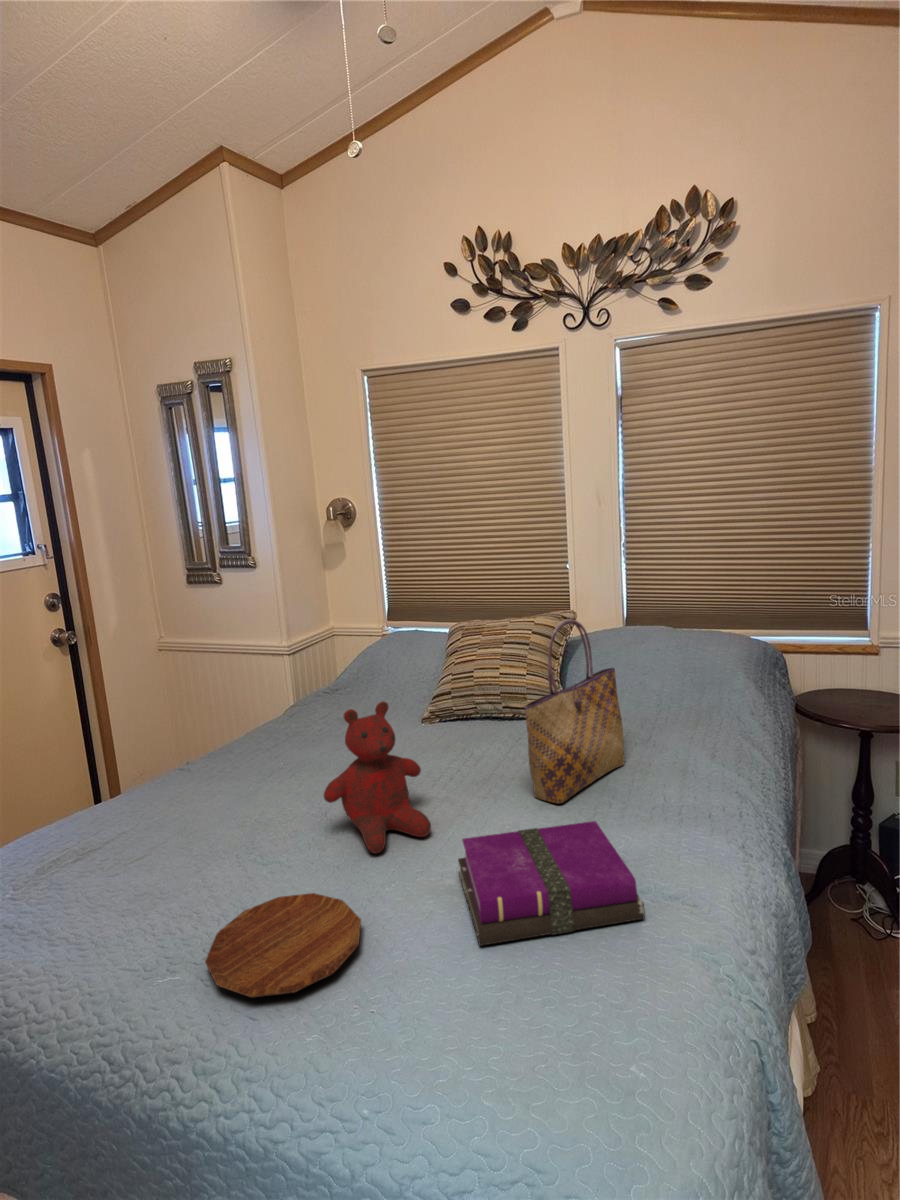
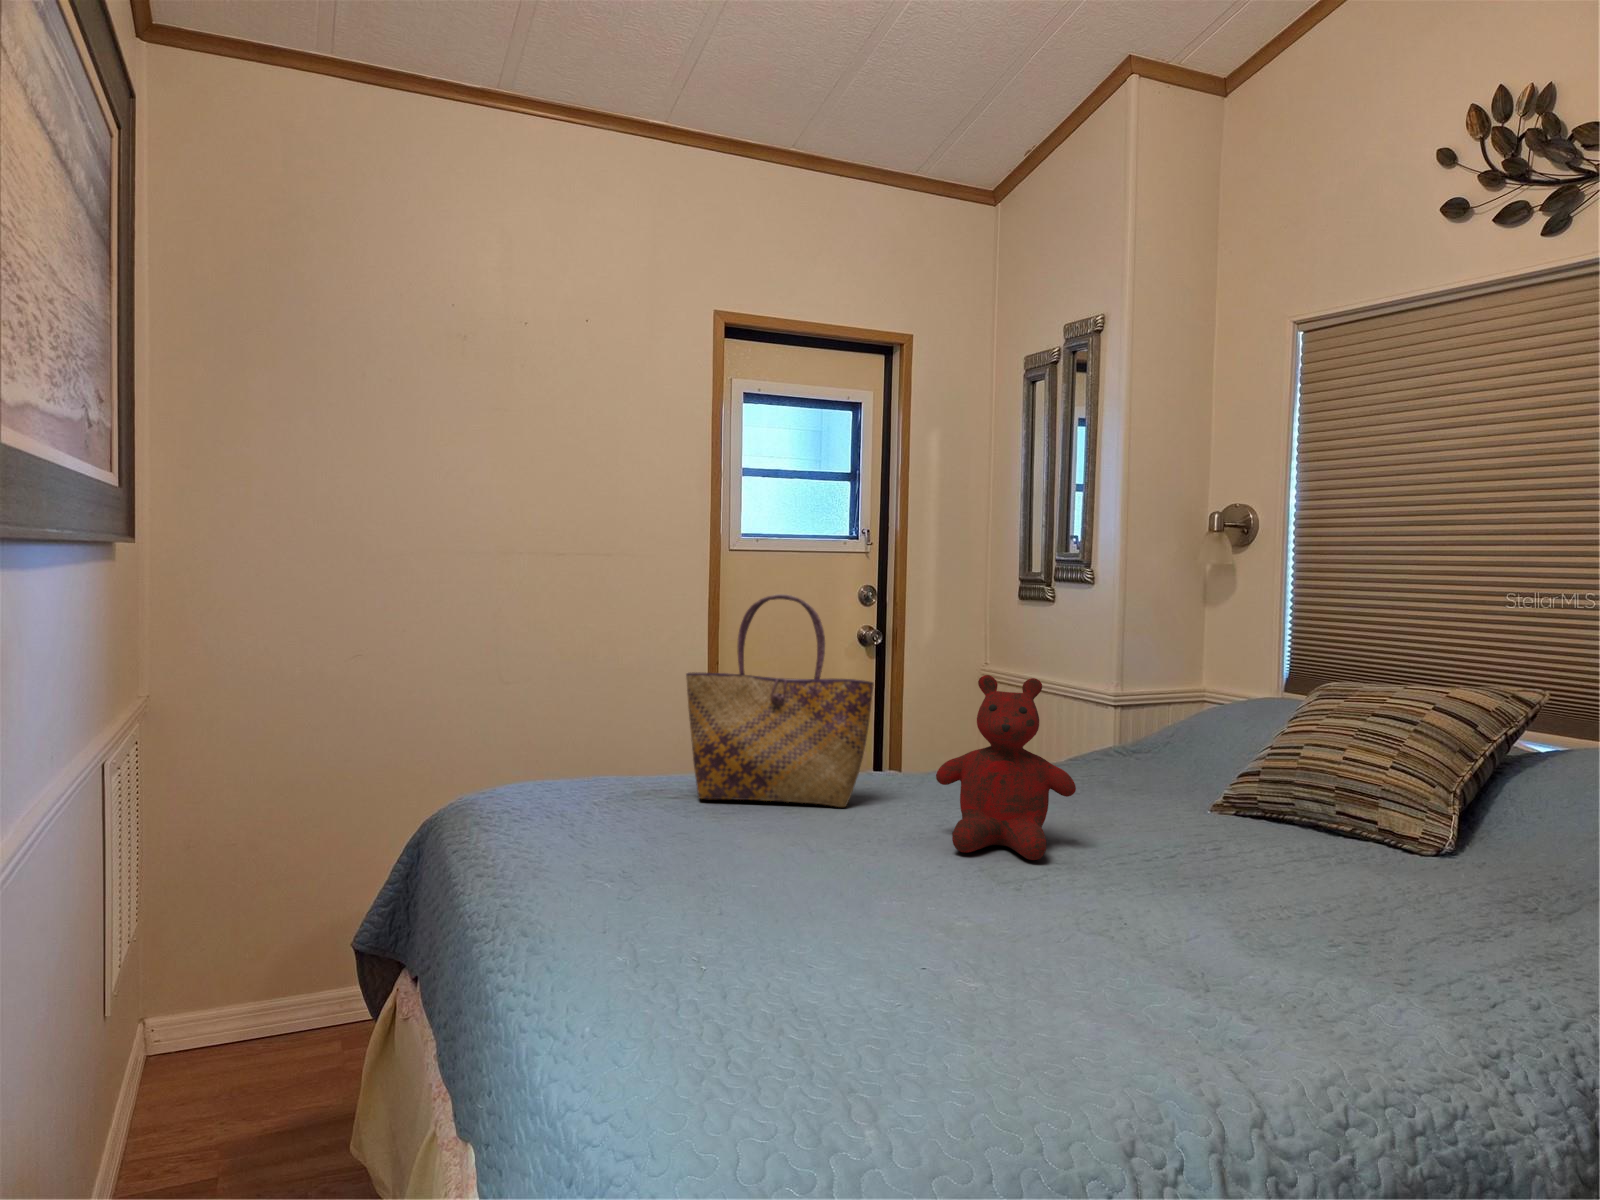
tote bag: present [525,619,624,803] -> present [686,594,874,807]
notebook: present [458,821,645,946] -> none [947,839,1230,986]
tray: present [205,893,361,997] -> none [695,827,867,881]

